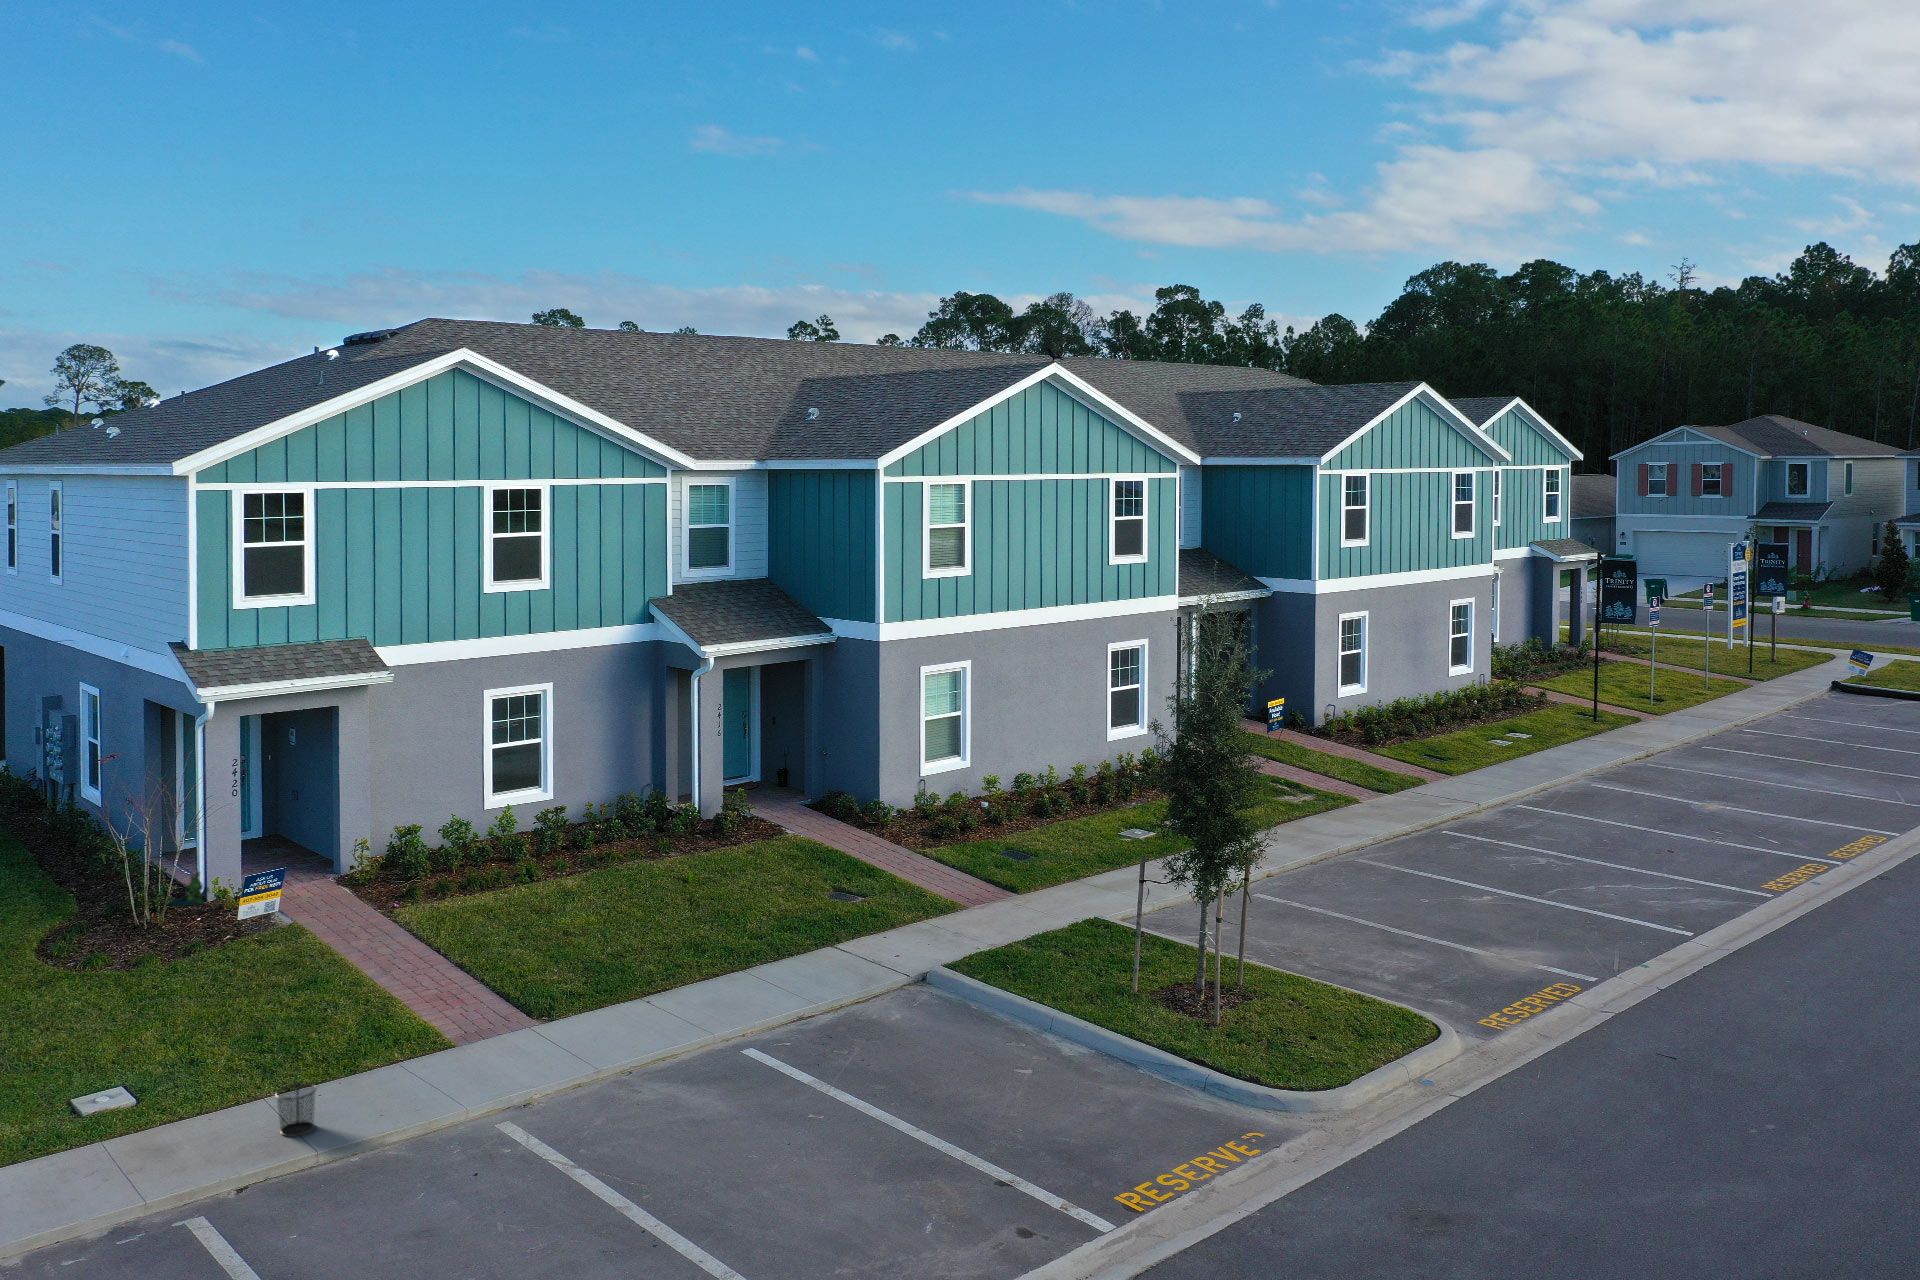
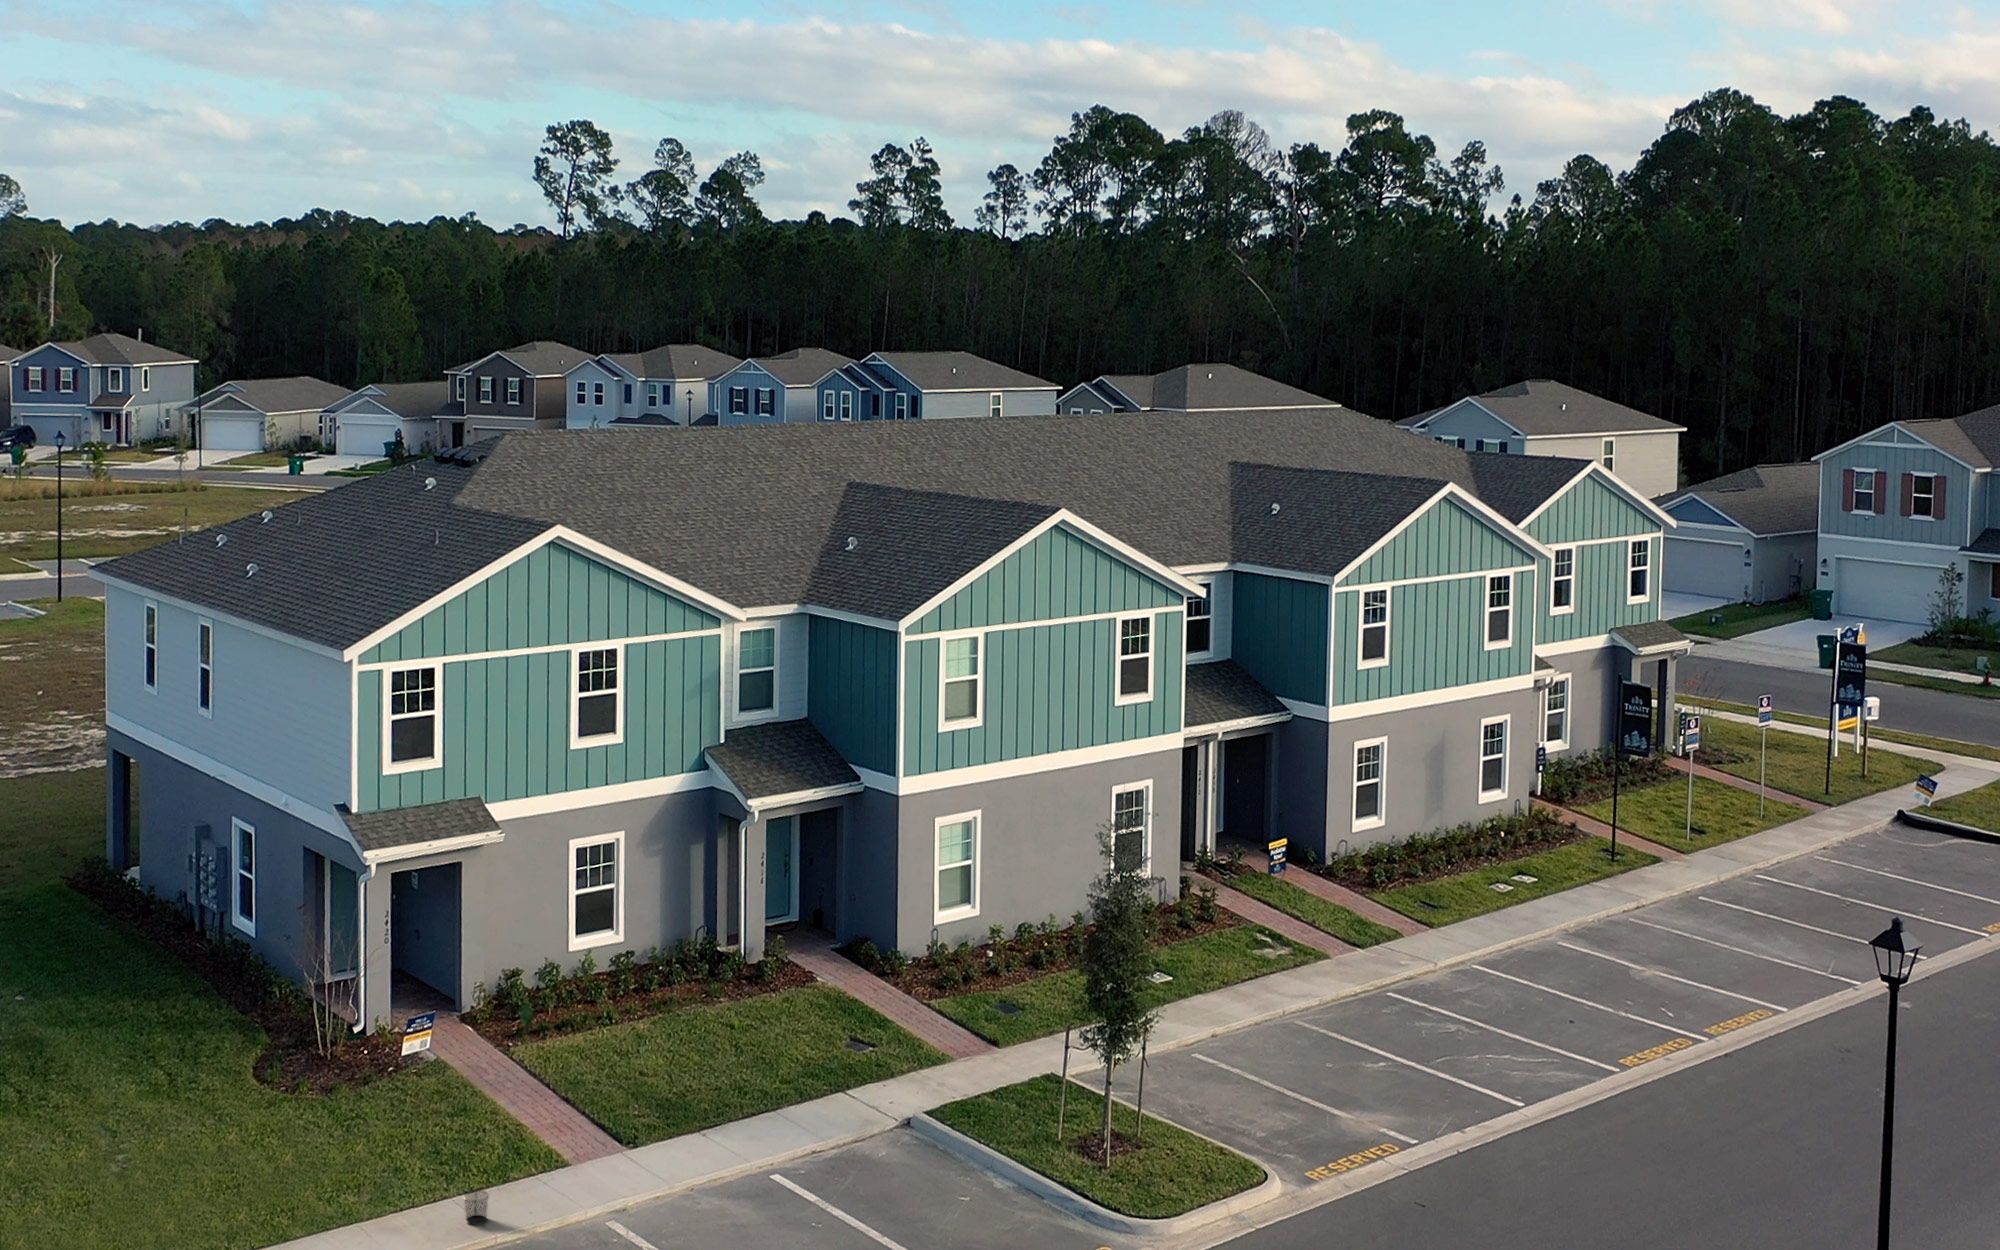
decorative plant: present [185,872,209,915] -> present [520,1003,537,1034]

